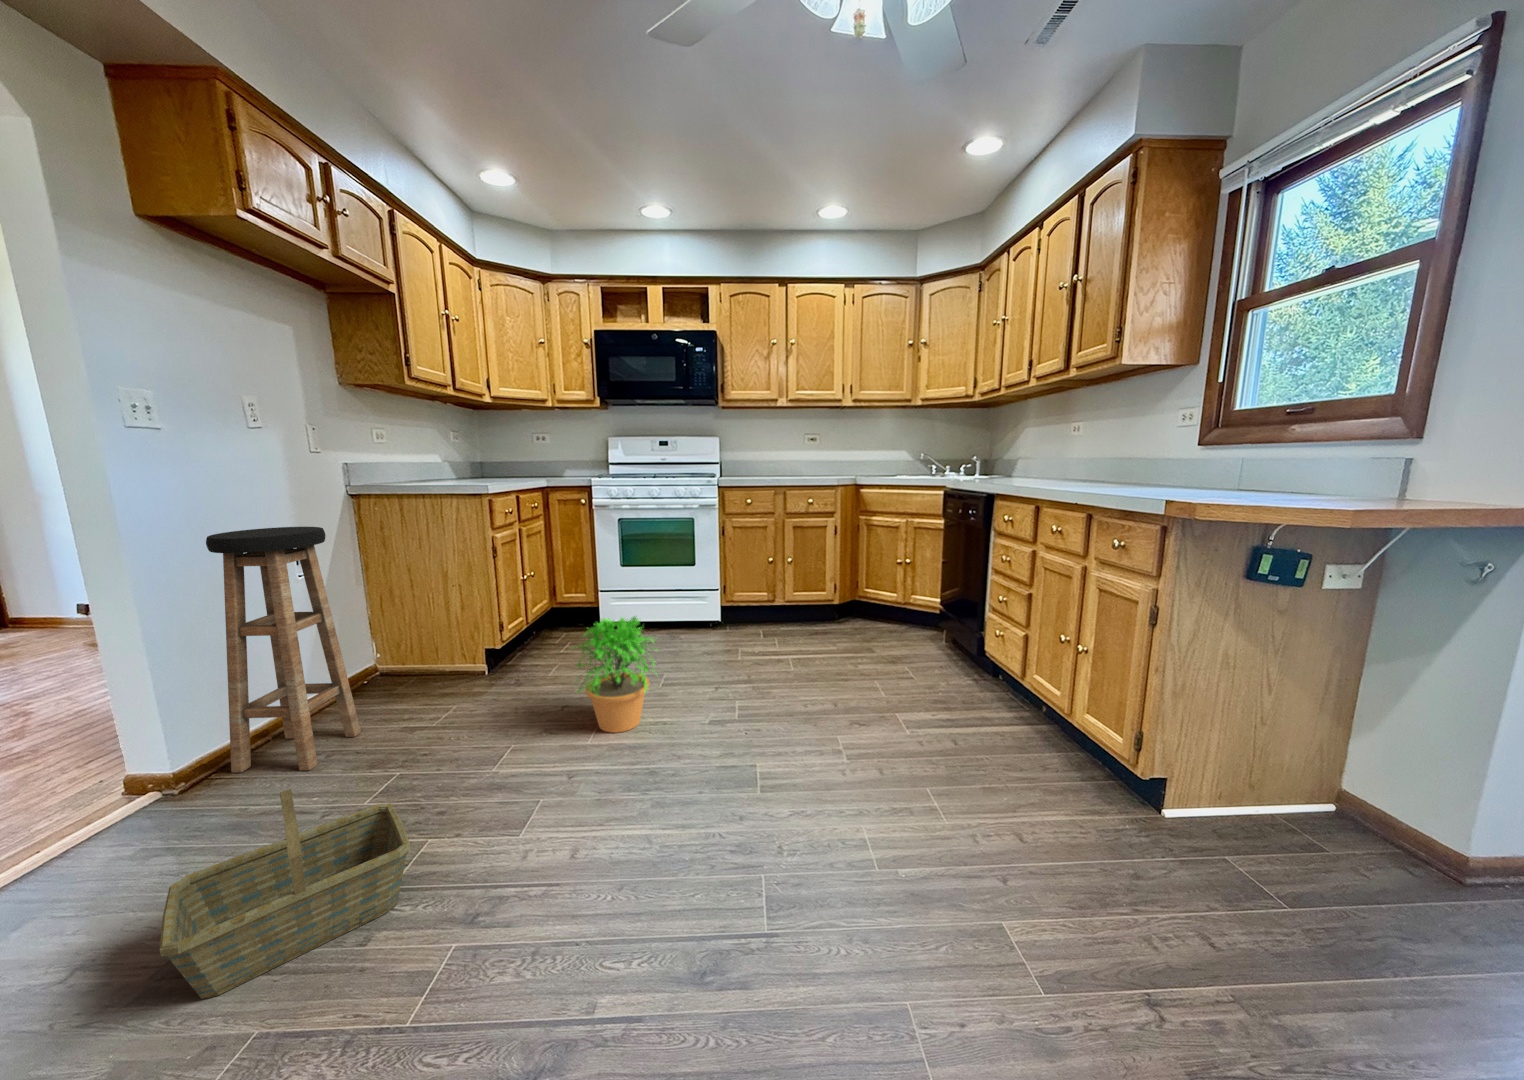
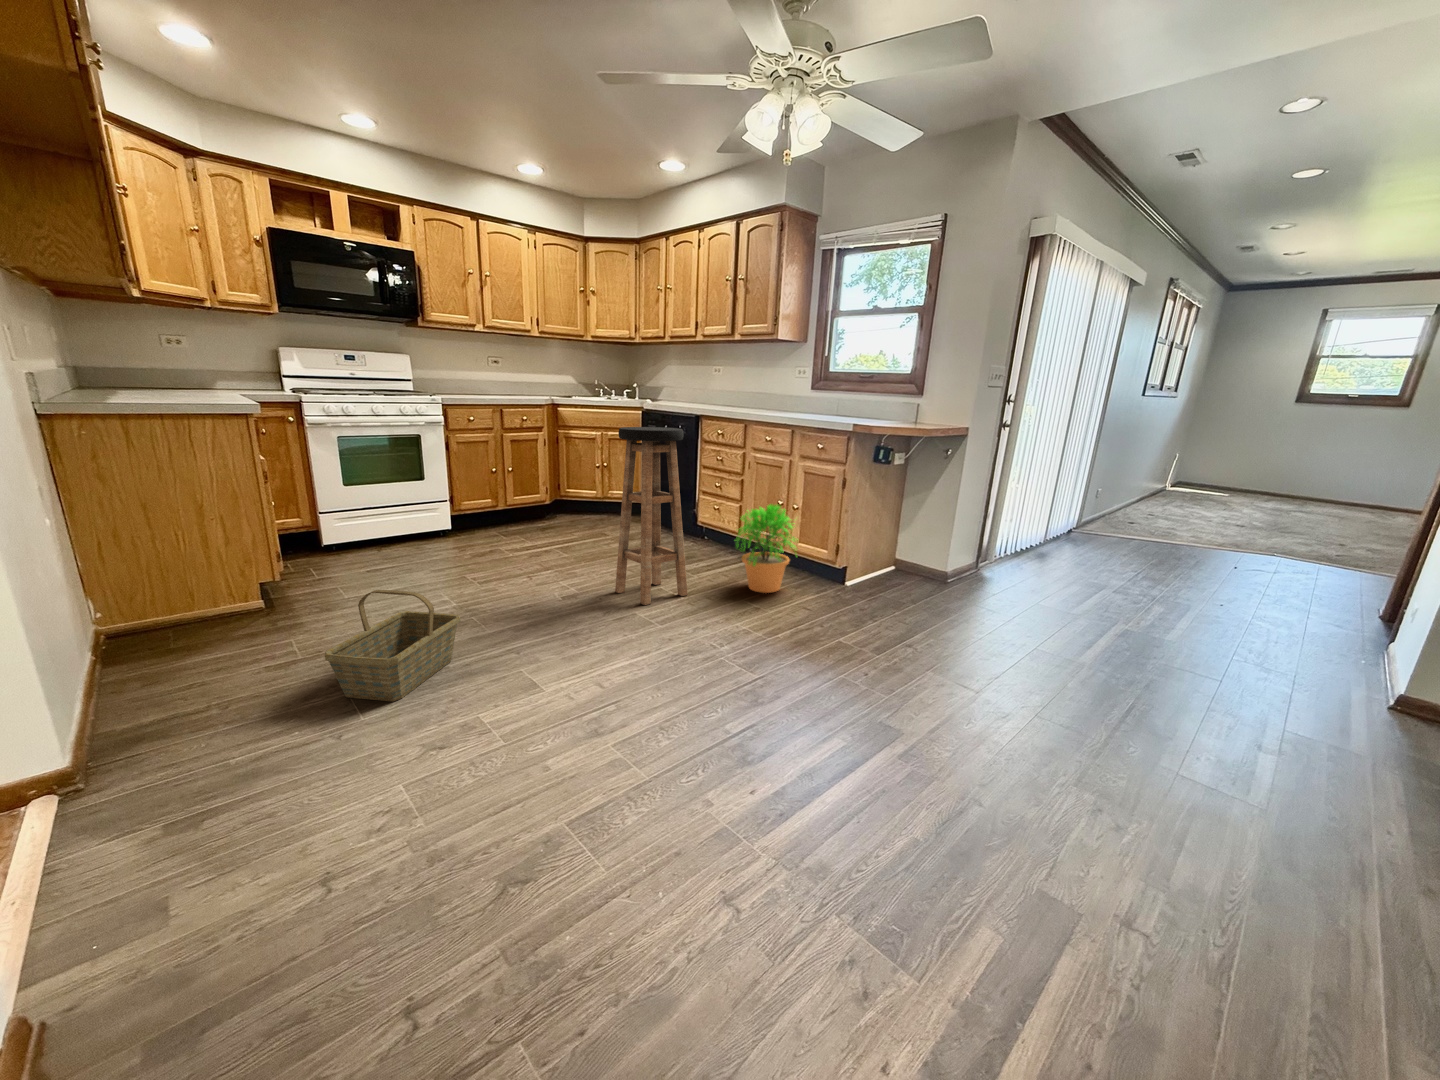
bar stool: present [206,527,361,773] -> present [615,427,688,605]
potted plant: present [575,616,655,733] -> present [737,504,795,593]

